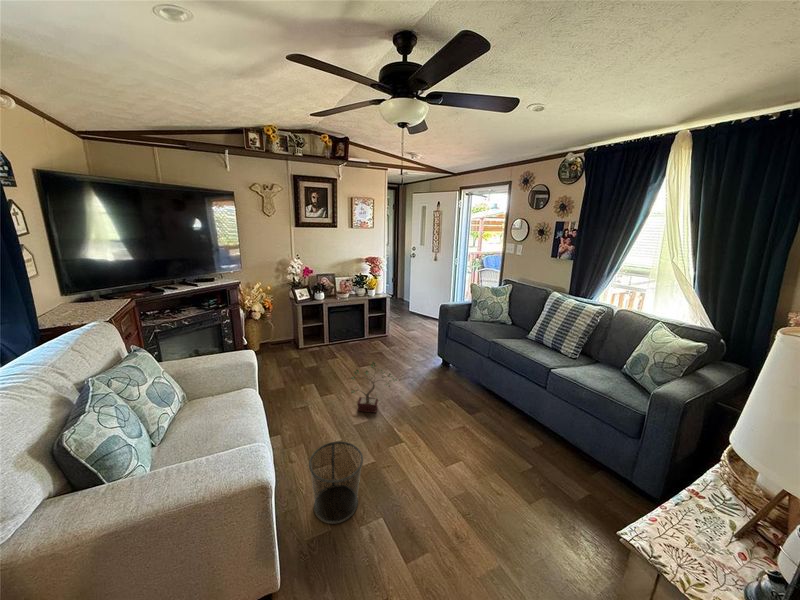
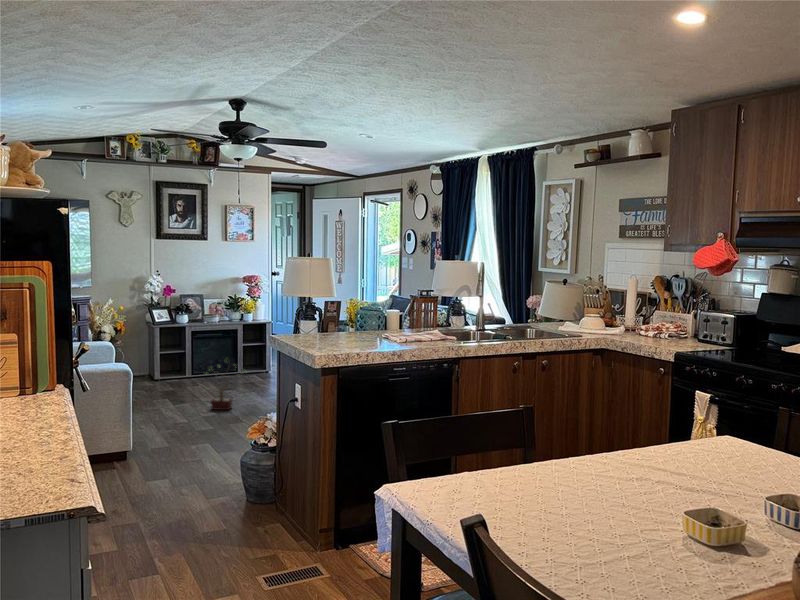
waste bin: present [309,441,363,524] -> none [156,391,200,444]

